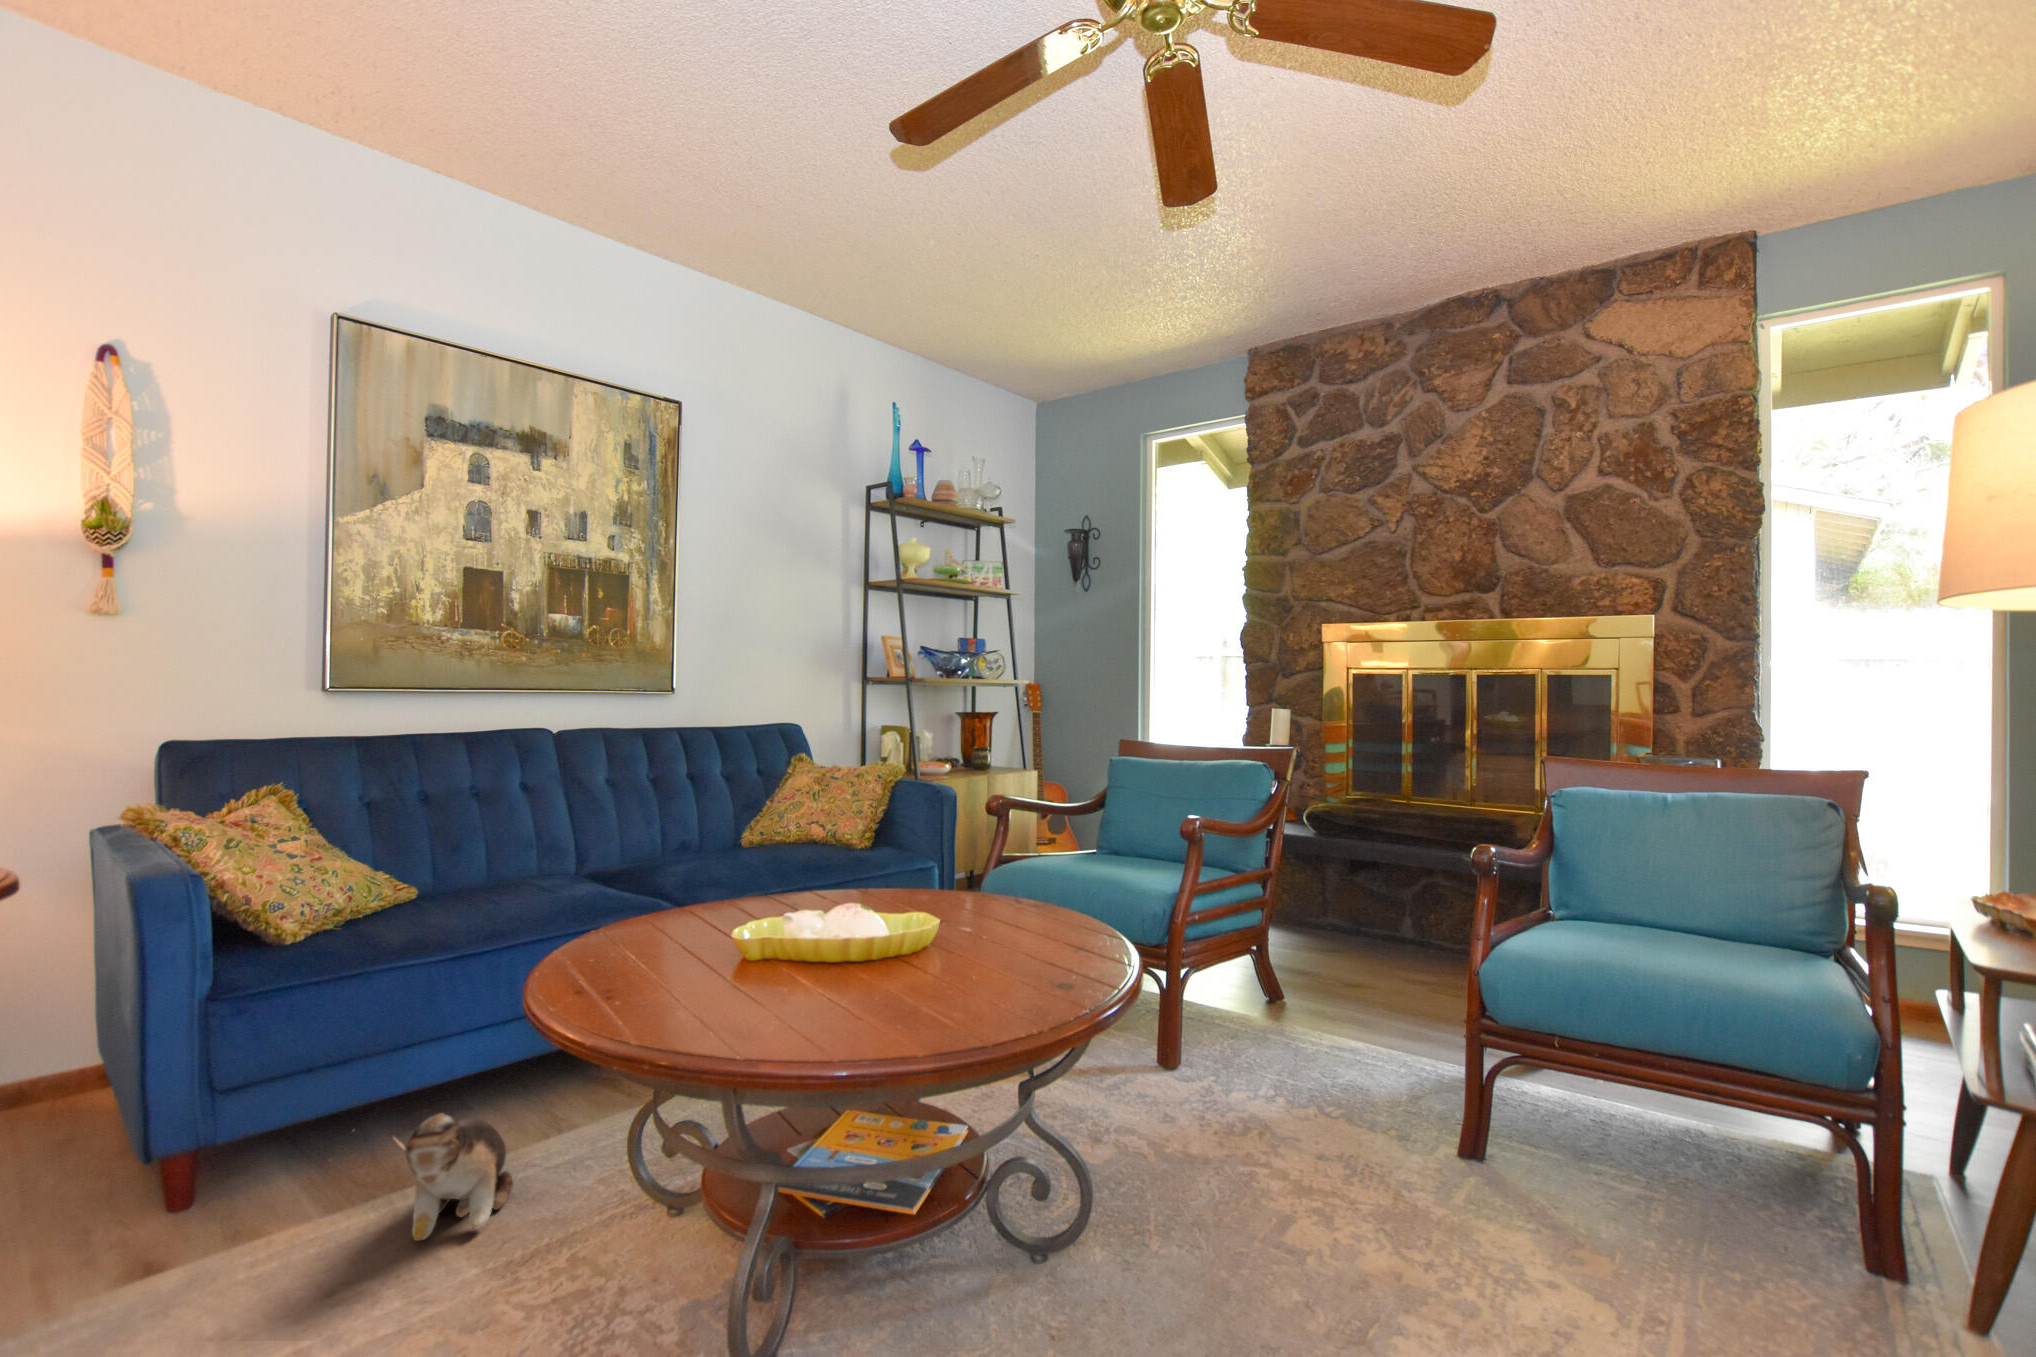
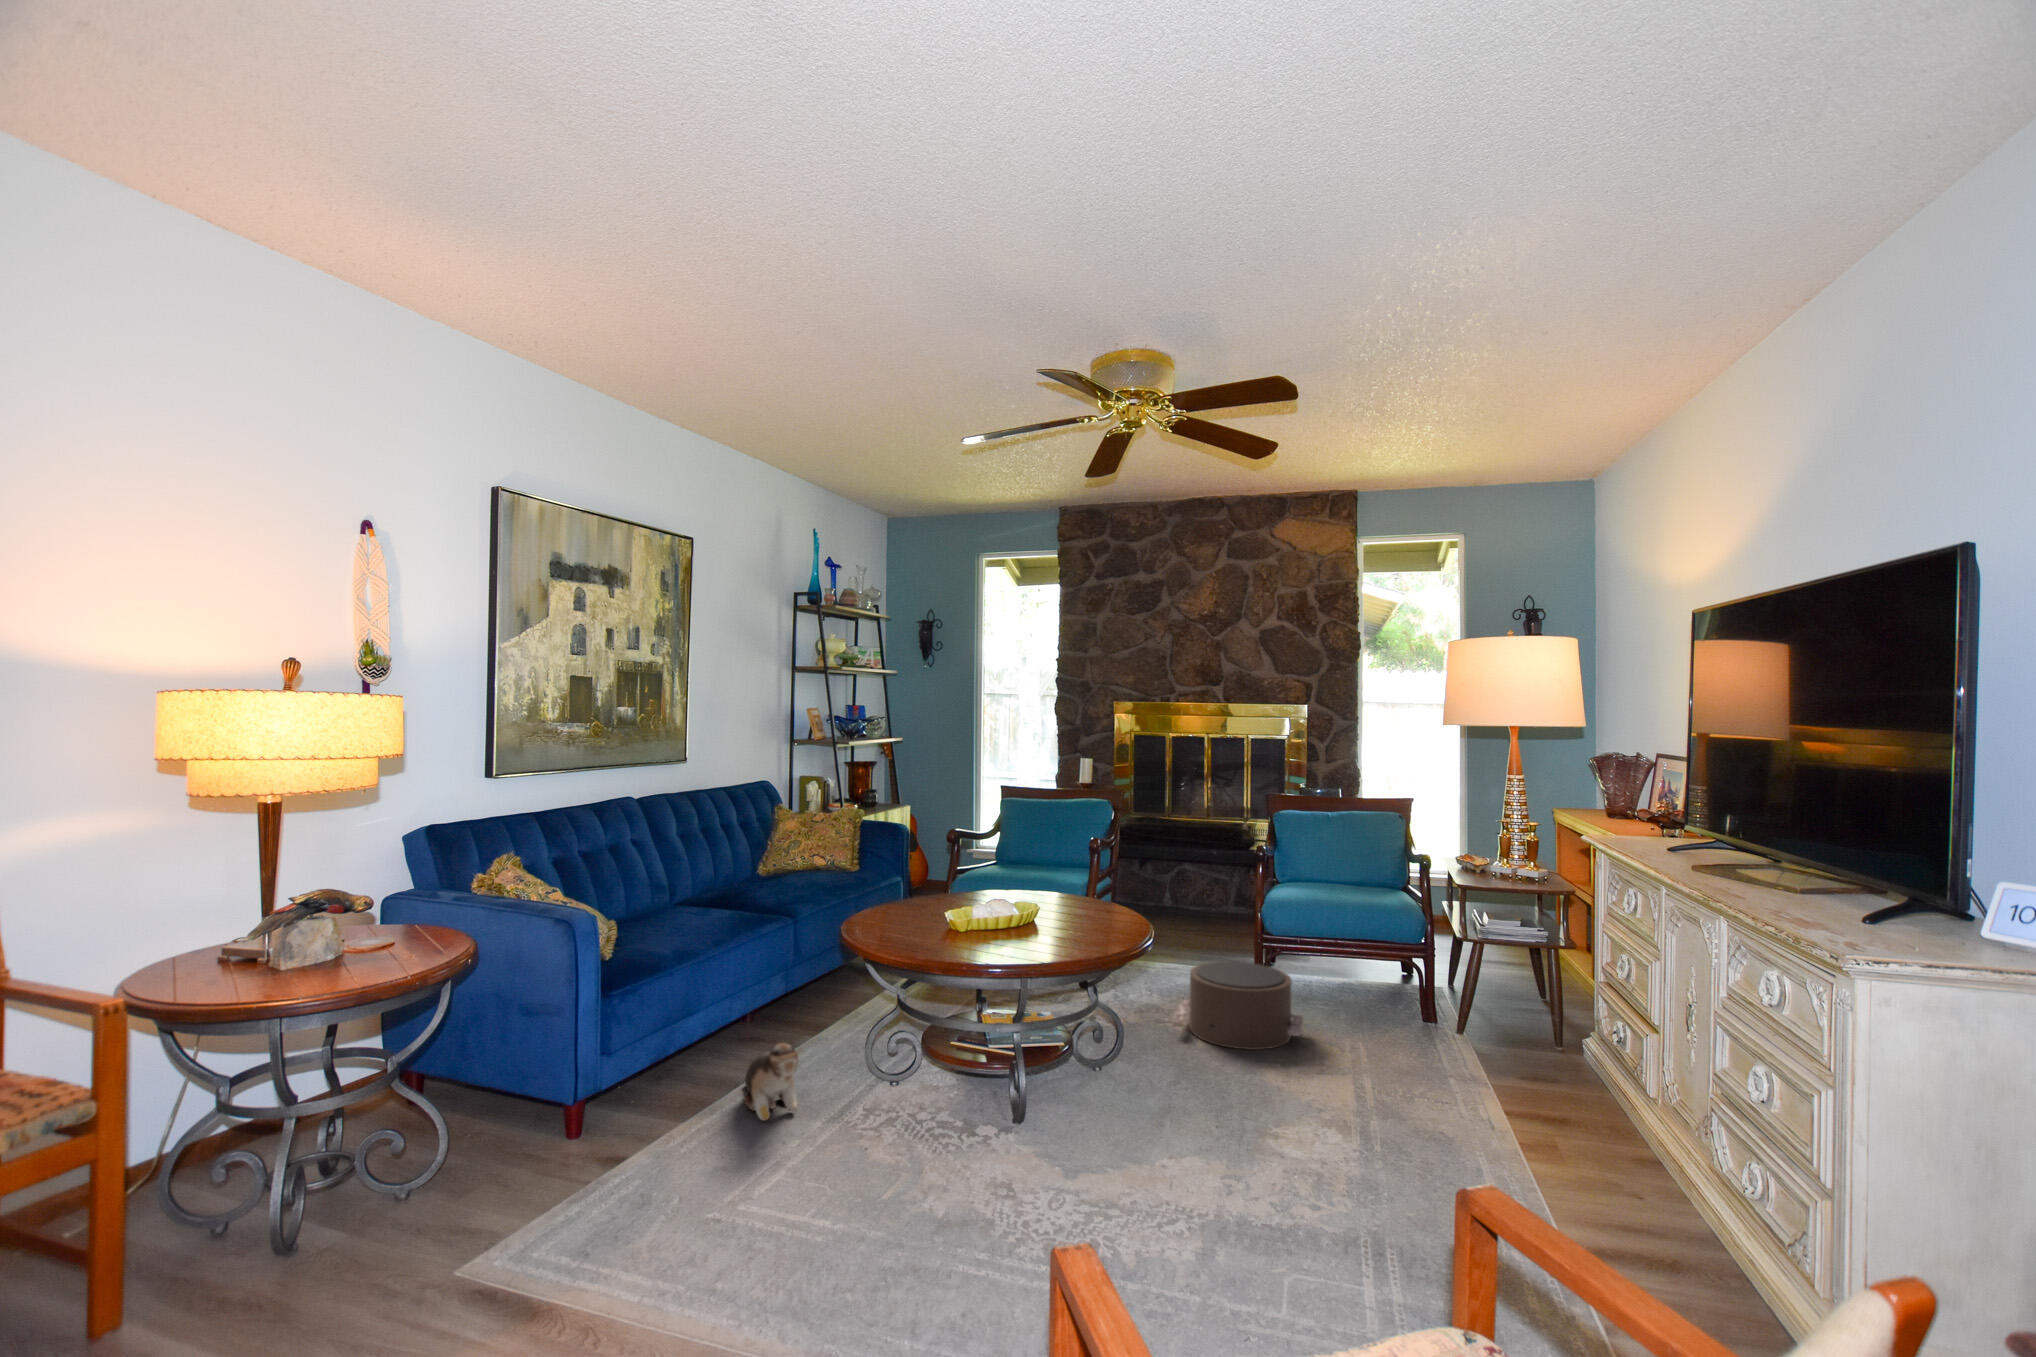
pouf: none [1250,1047,1538,1254] -> present [1173,962,1303,1050]

